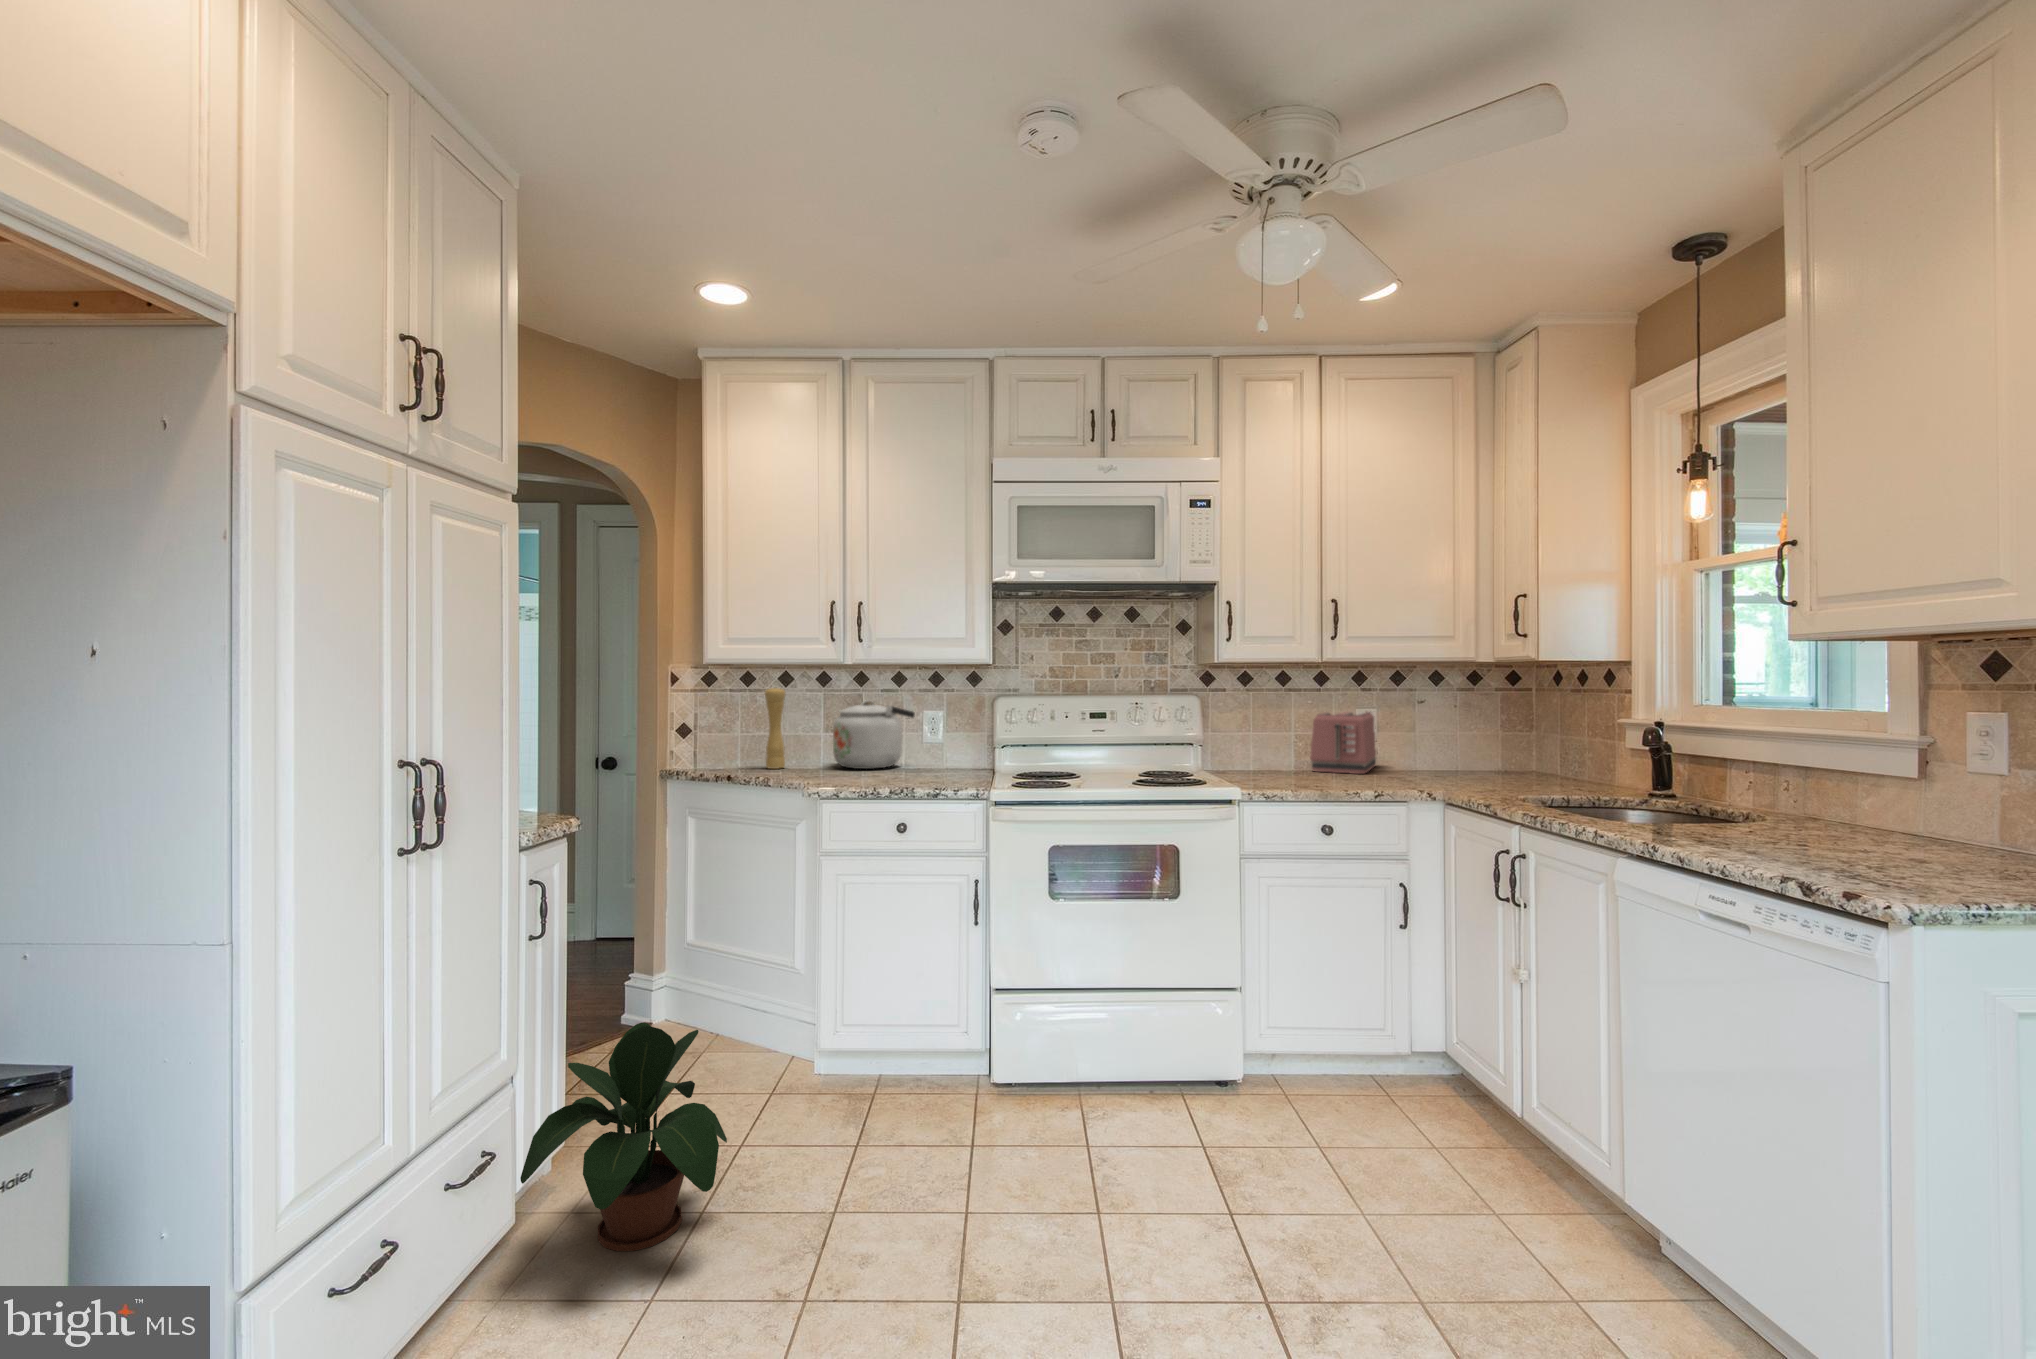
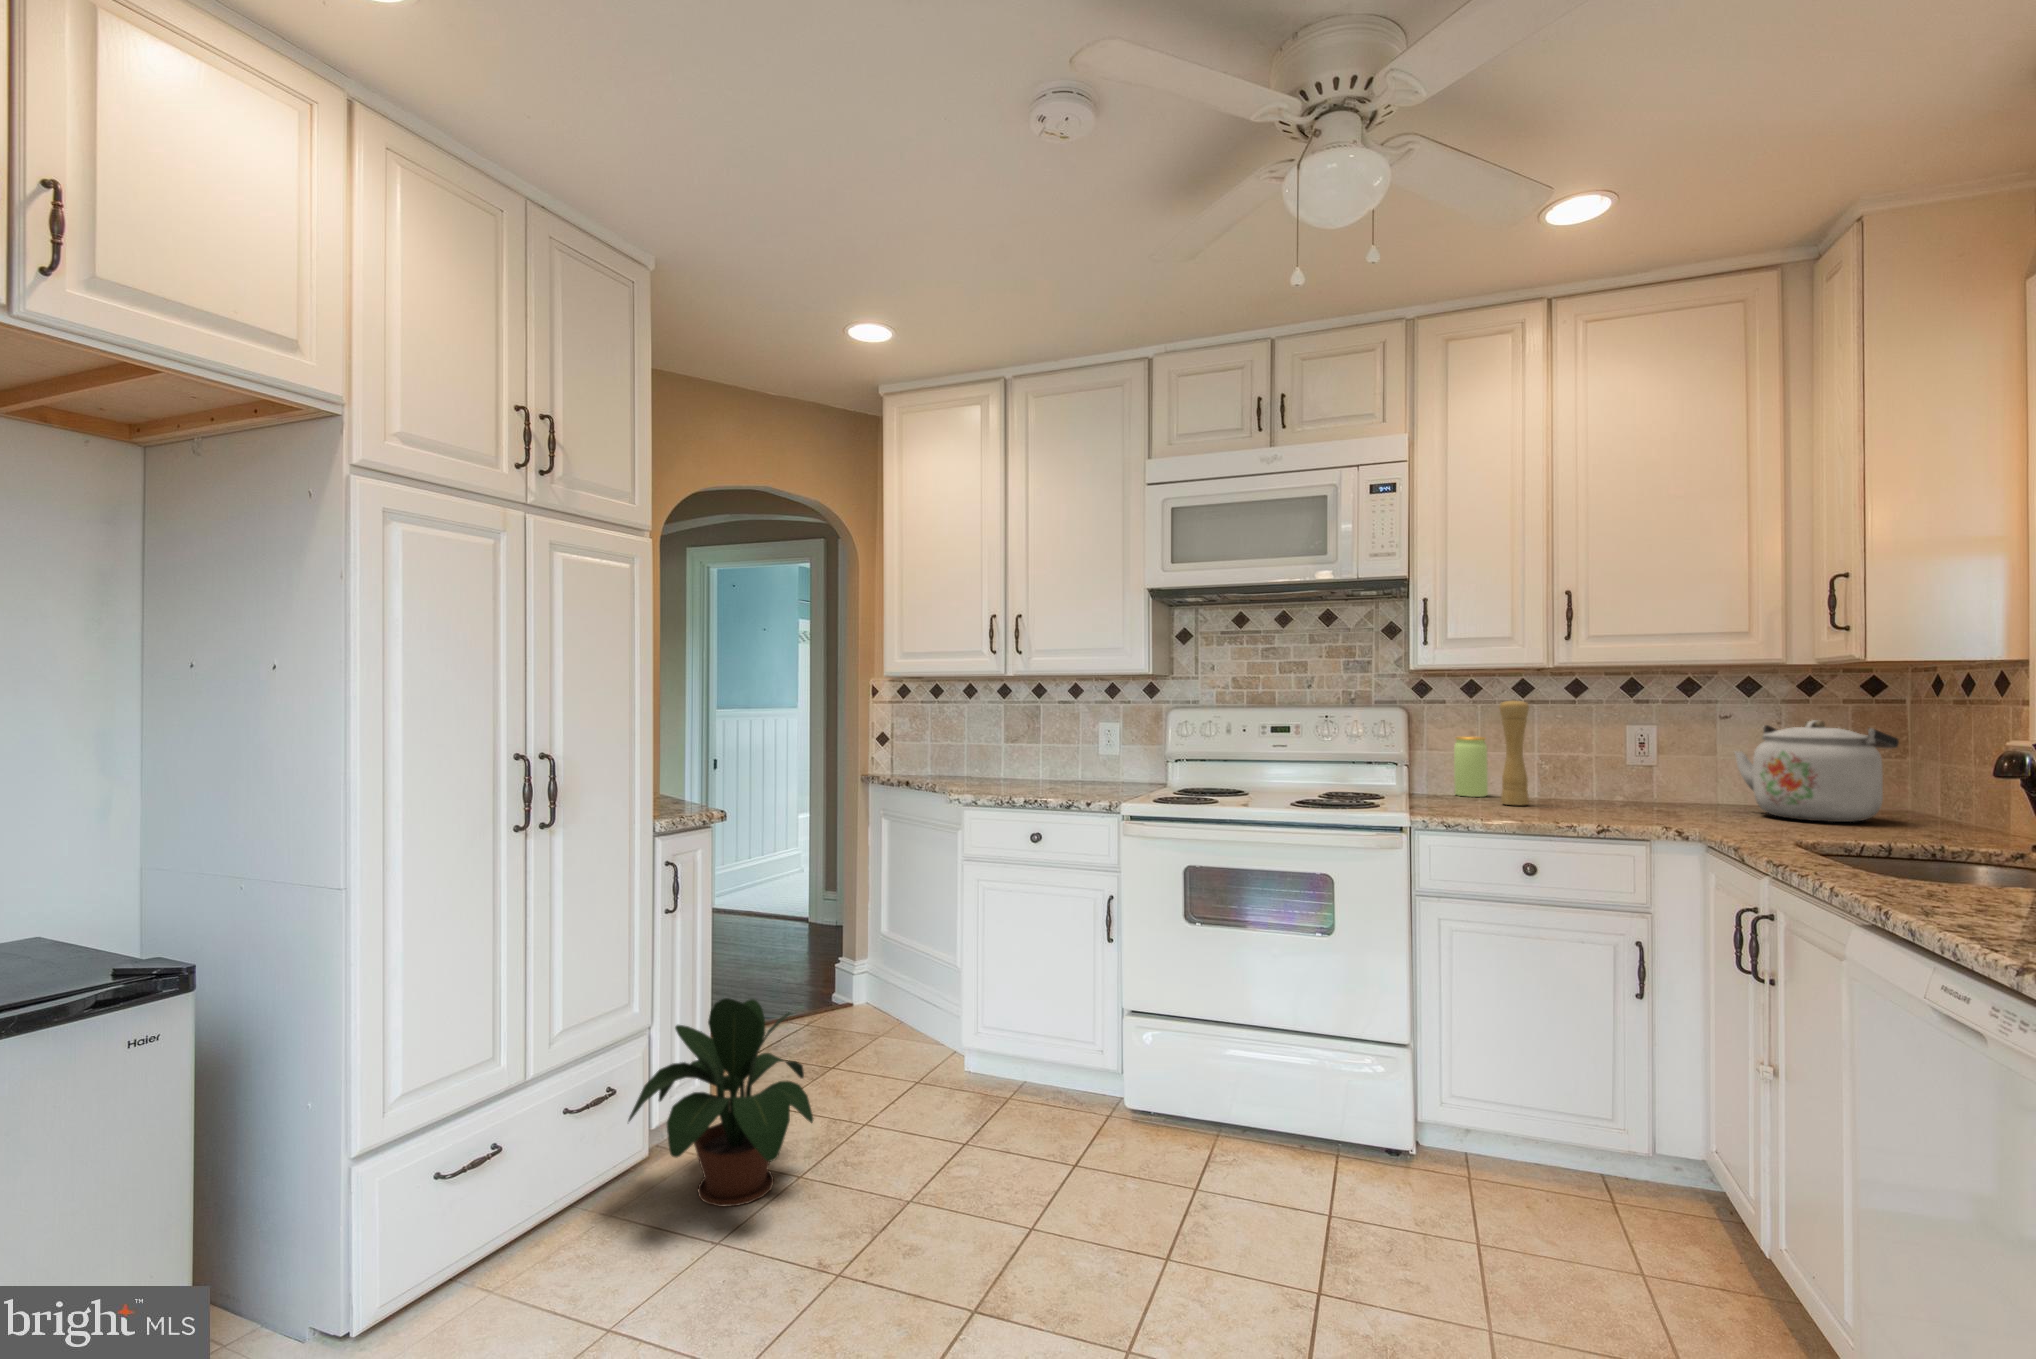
pepper mill: present [765,688,785,769] -> present [1499,699,1529,805]
kettle: present [833,700,915,769] -> present [1735,720,1899,822]
toaster: present [1310,712,1376,774] -> none [1549,730,1659,808]
jar: none [1233,718,1259,769] -> present [1454,736,1488,797]

